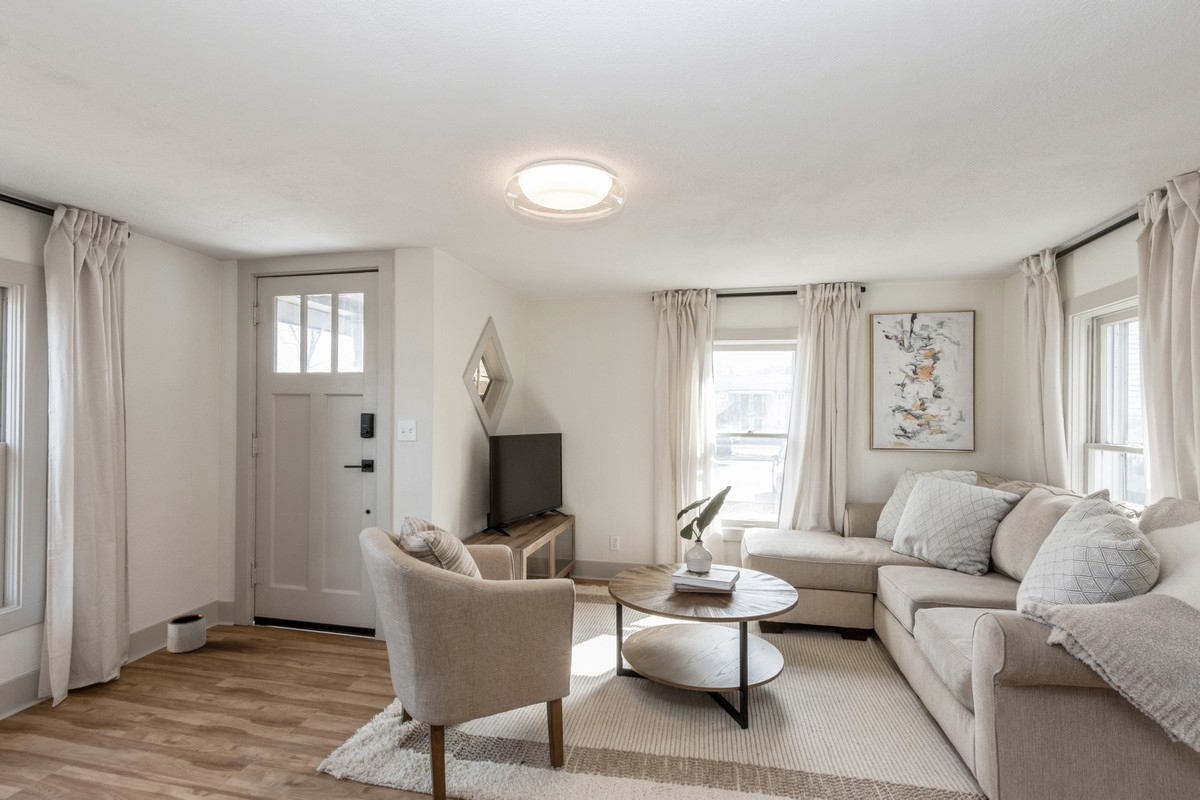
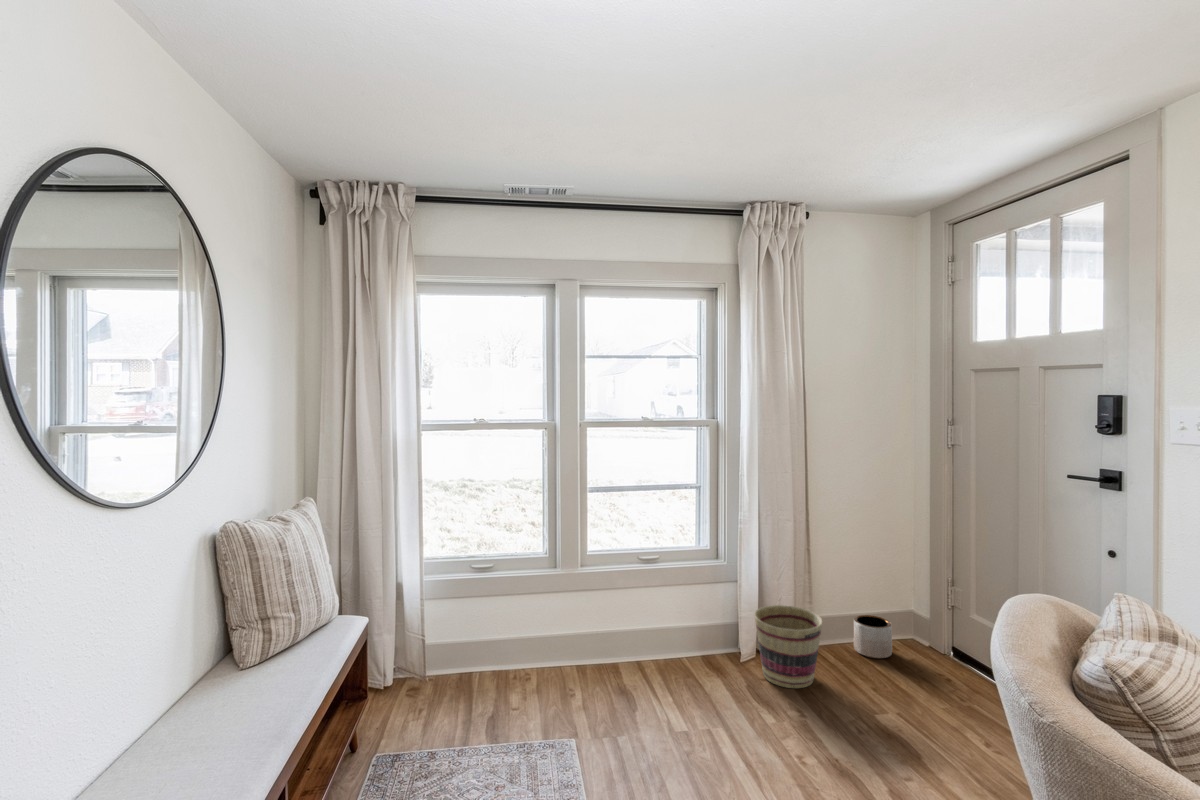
basket: none [71,624,155,708] -> present [754,605,822,688]

